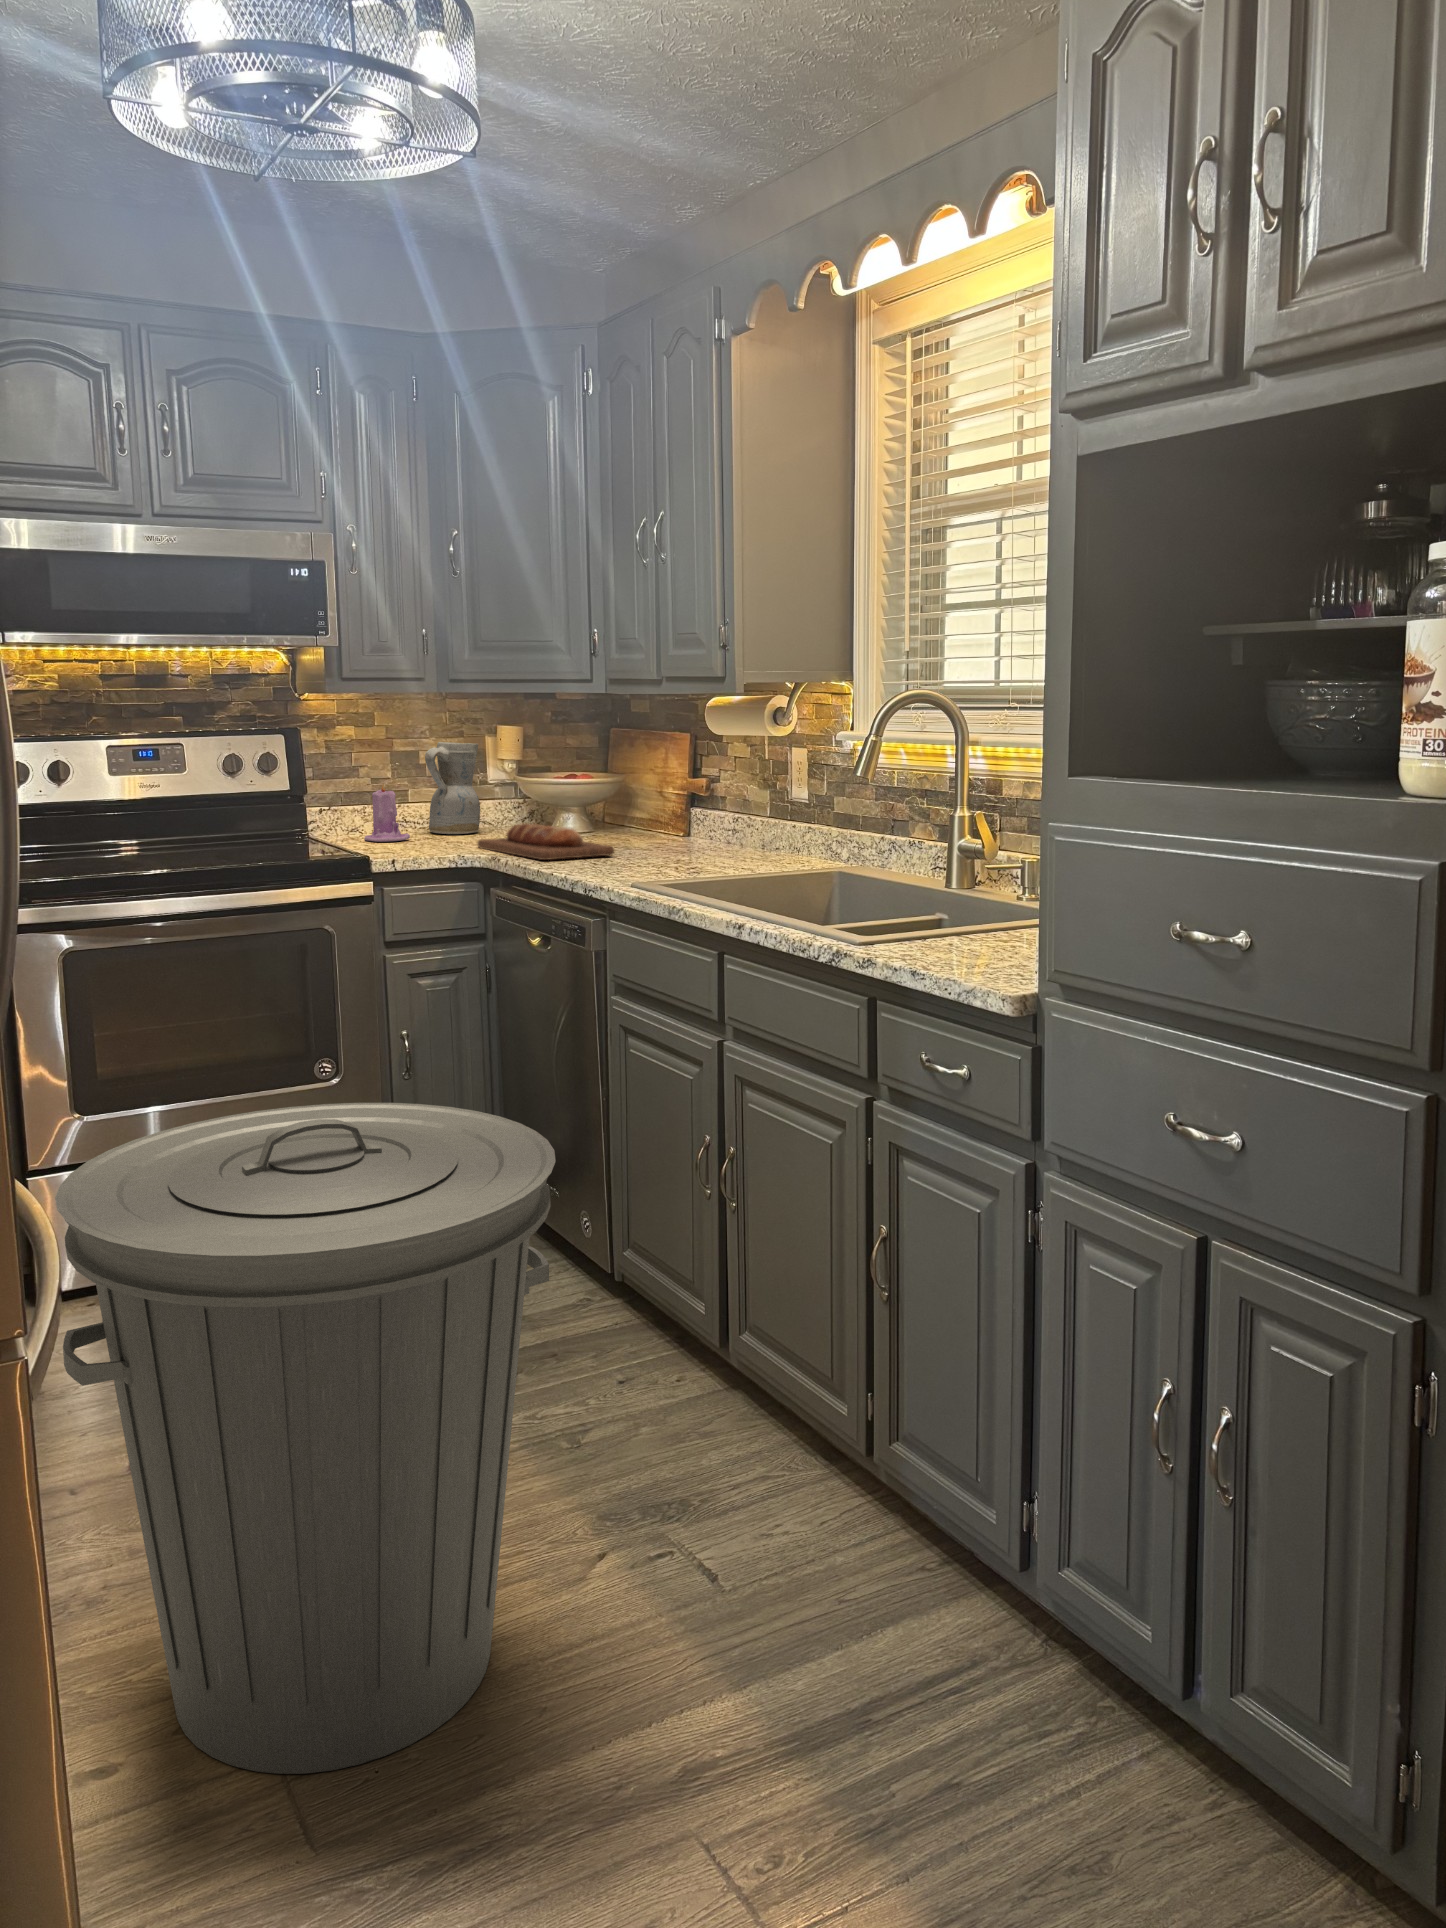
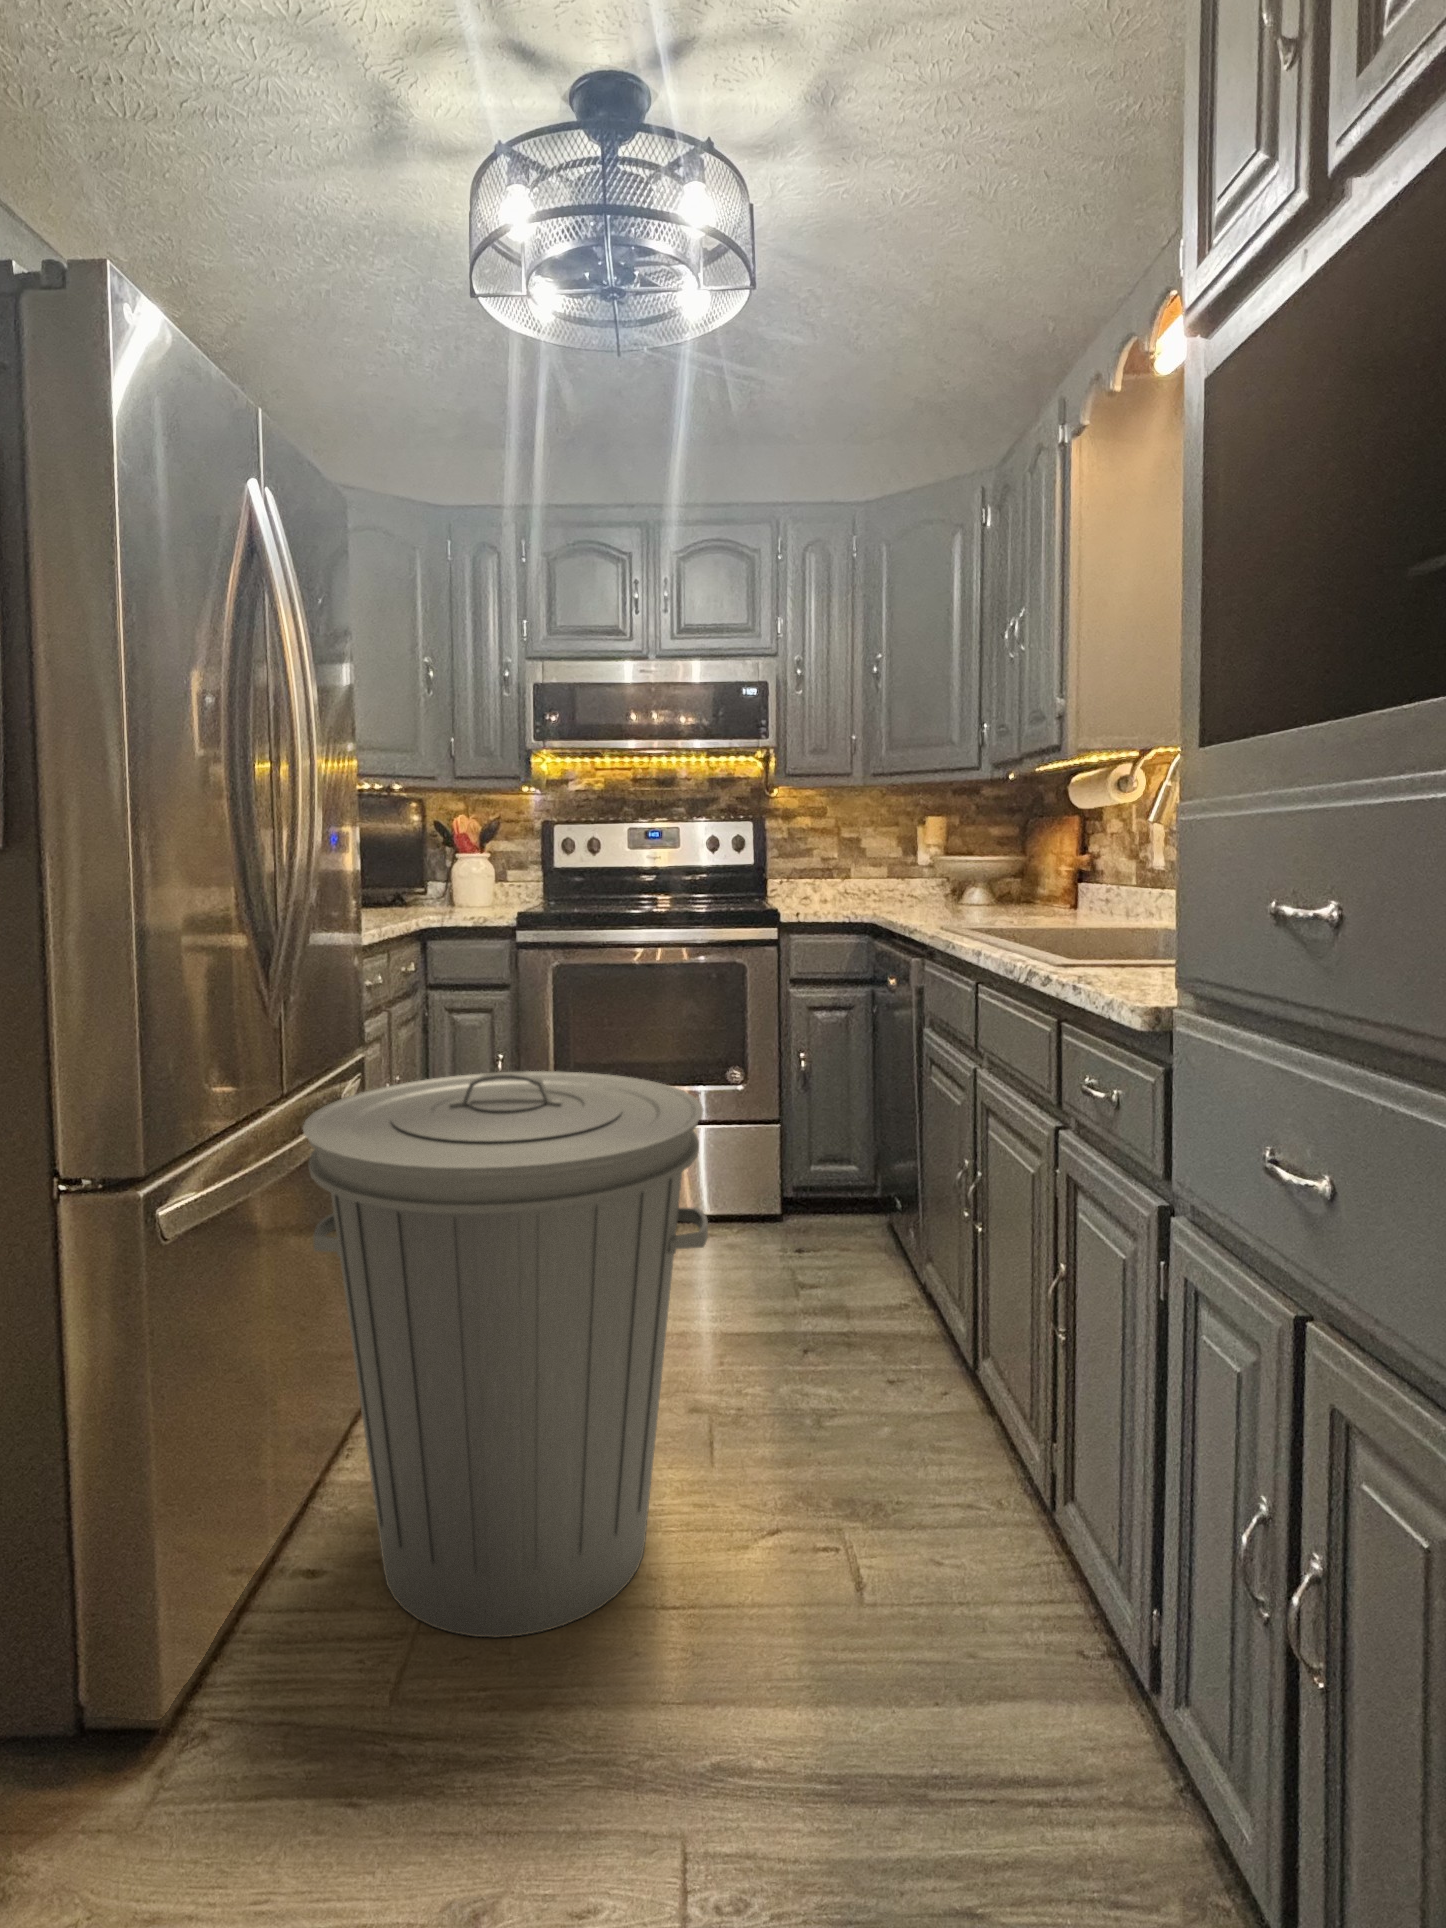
ceramic pitcher: present [425,742,480,834] -> none [860,829,907,902]
candle: present [364,784,410,842] -> none [805,859,840,904]
bread loaf: present [477,824,614,860] -> none [883,890,984,916]

